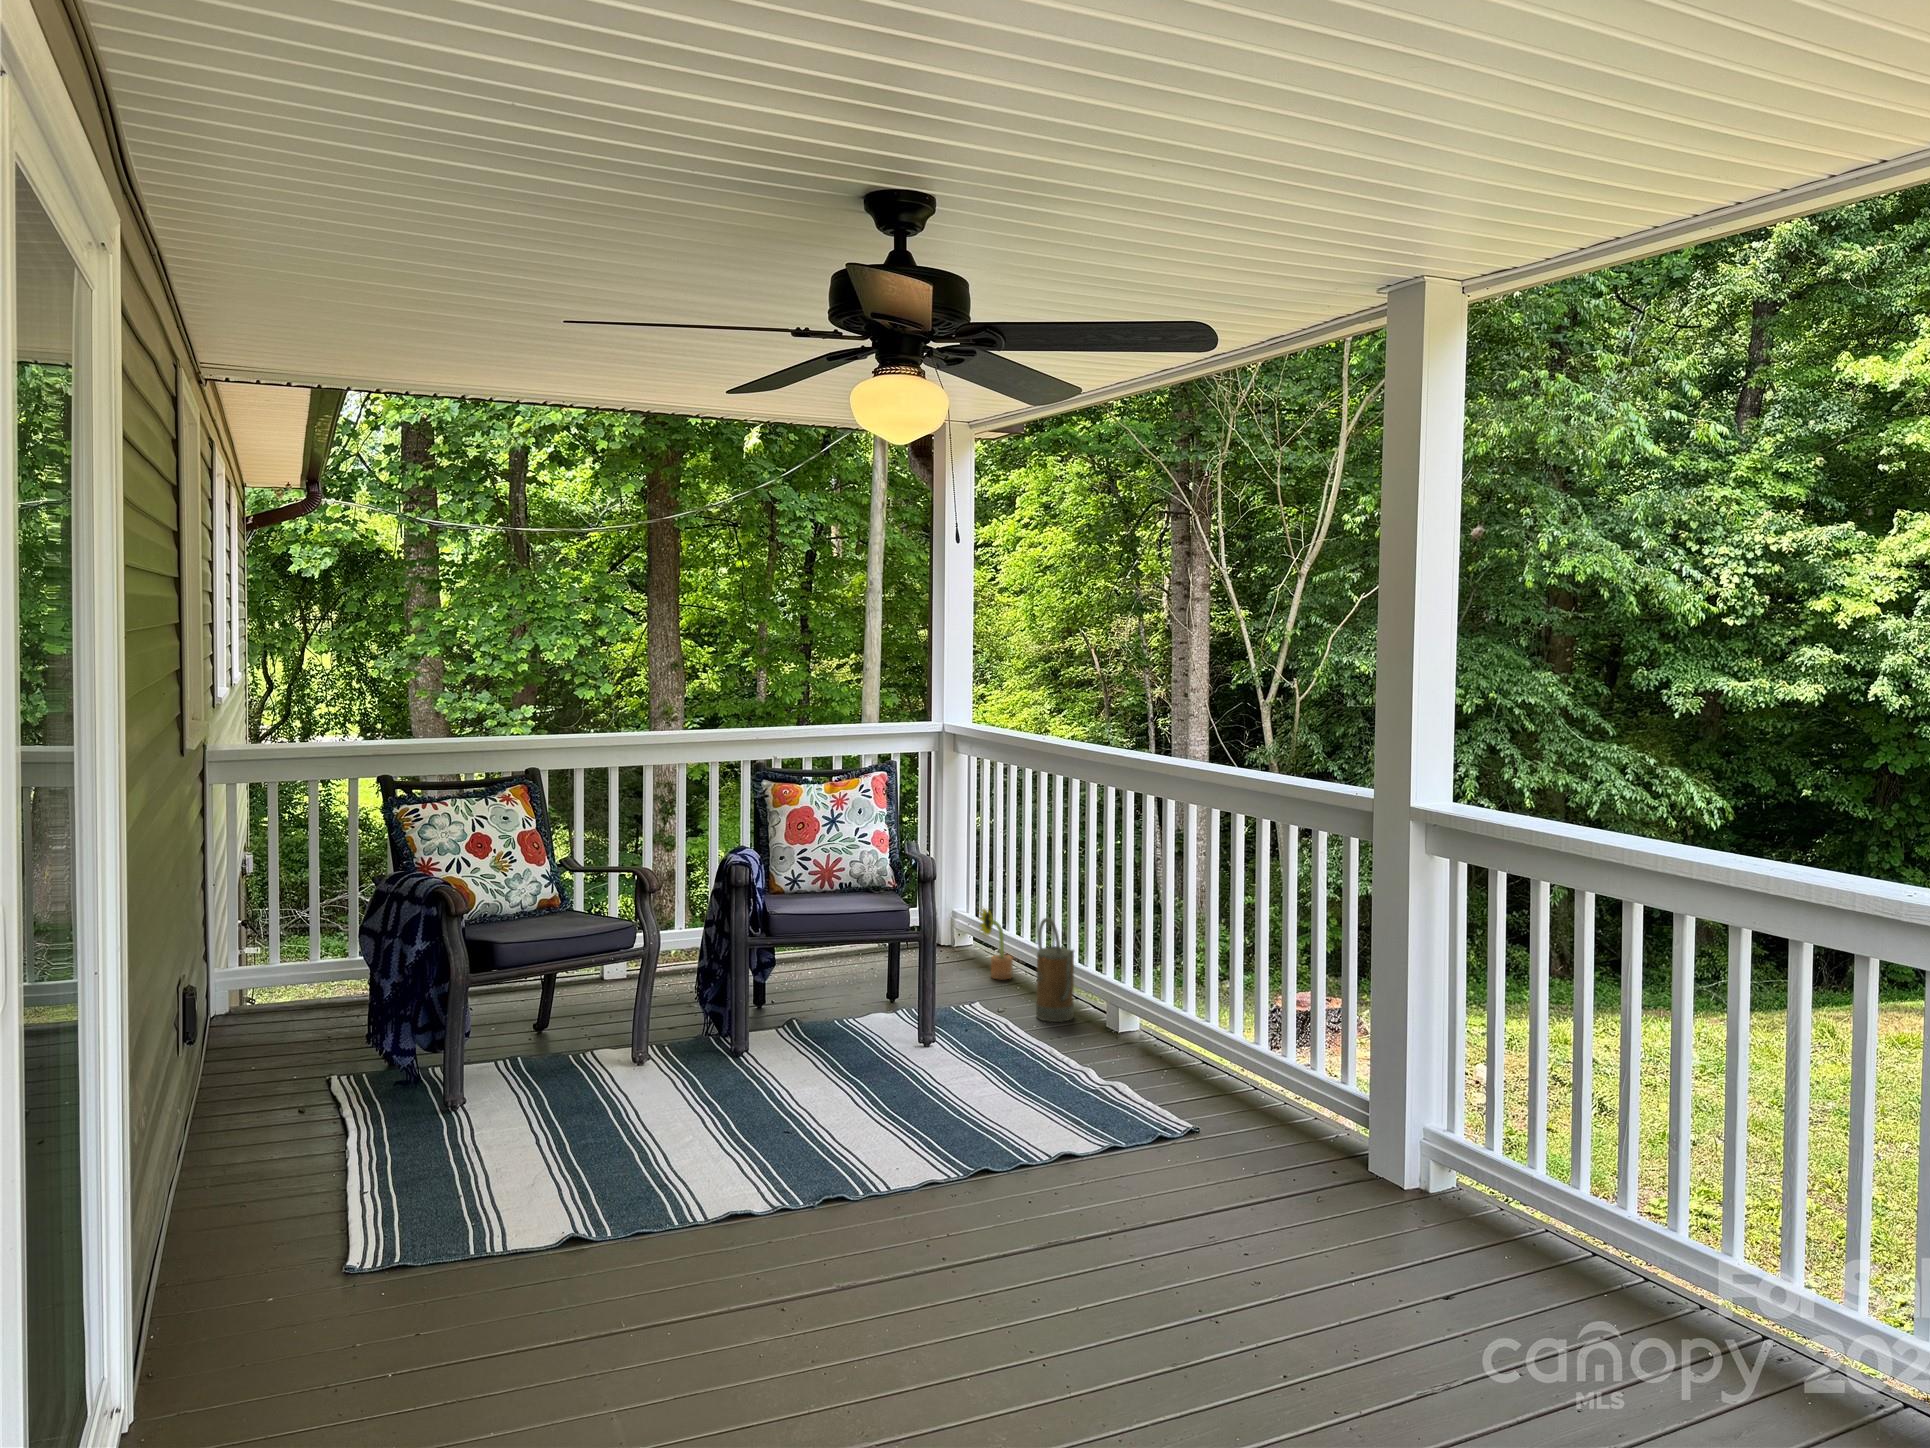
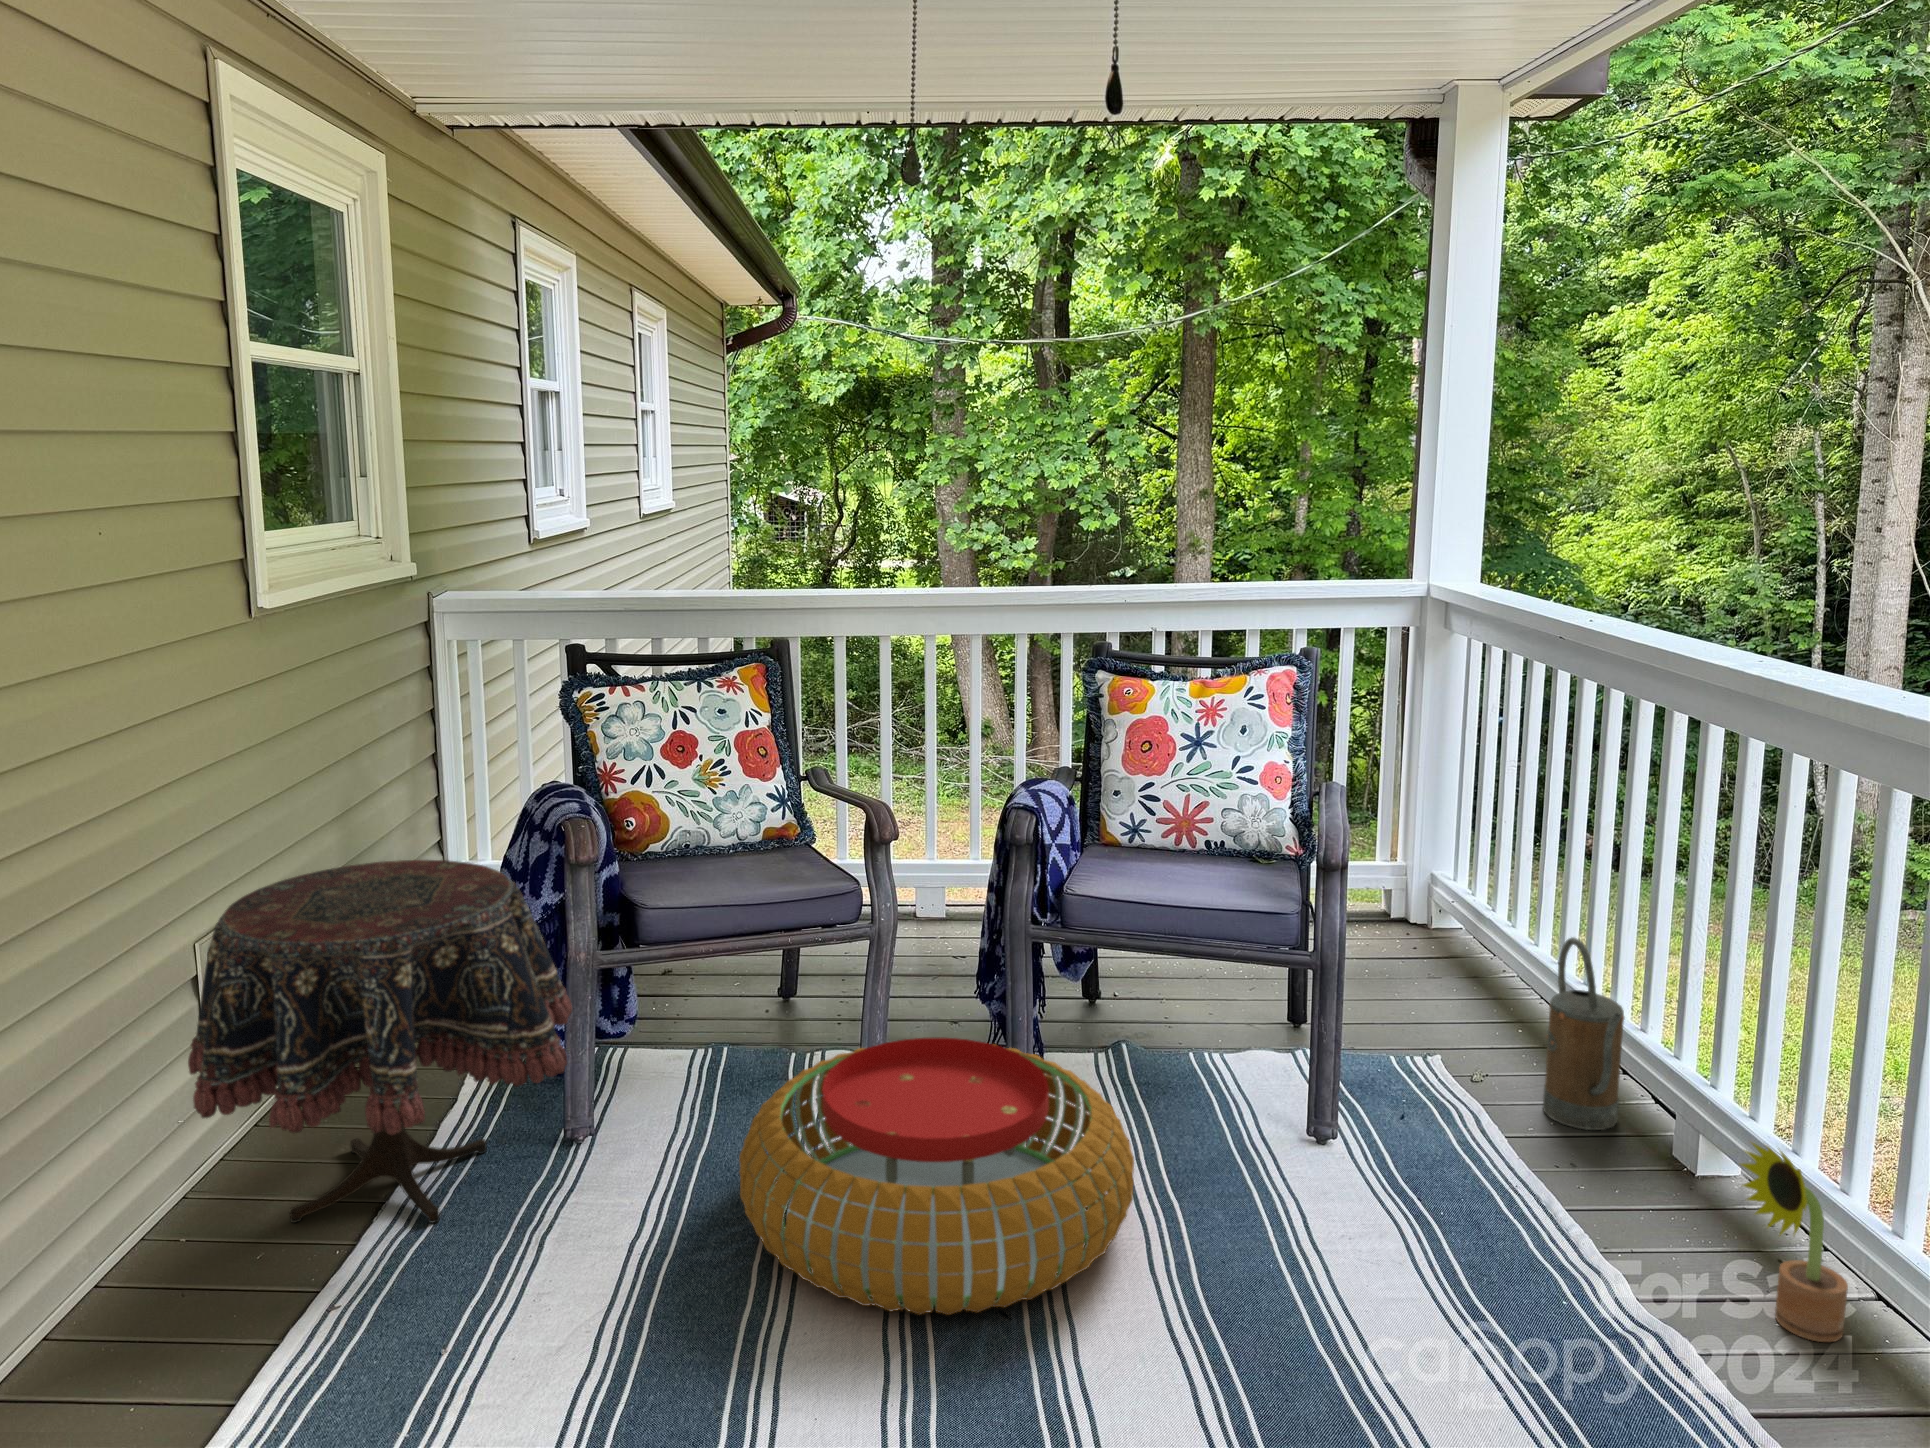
decorative plant: present [979,909,1013,979] -> present [1741,1143,1848,1342]
side table: none [193,921,488,1174] -> present [188,860,572,1223]
pouf: none [606,1001,848,1137] -> present [739,1038,1134,1315]

